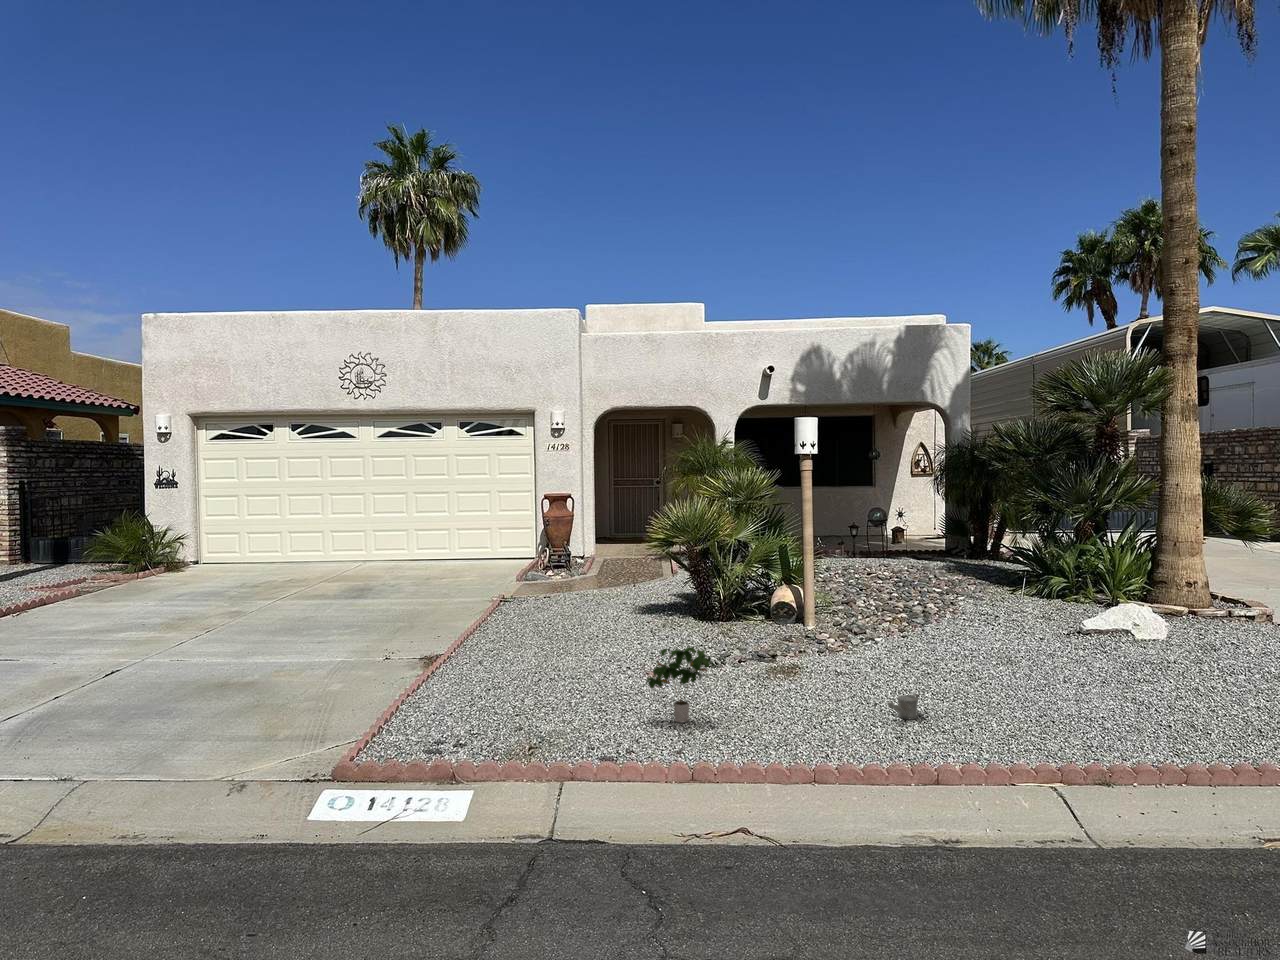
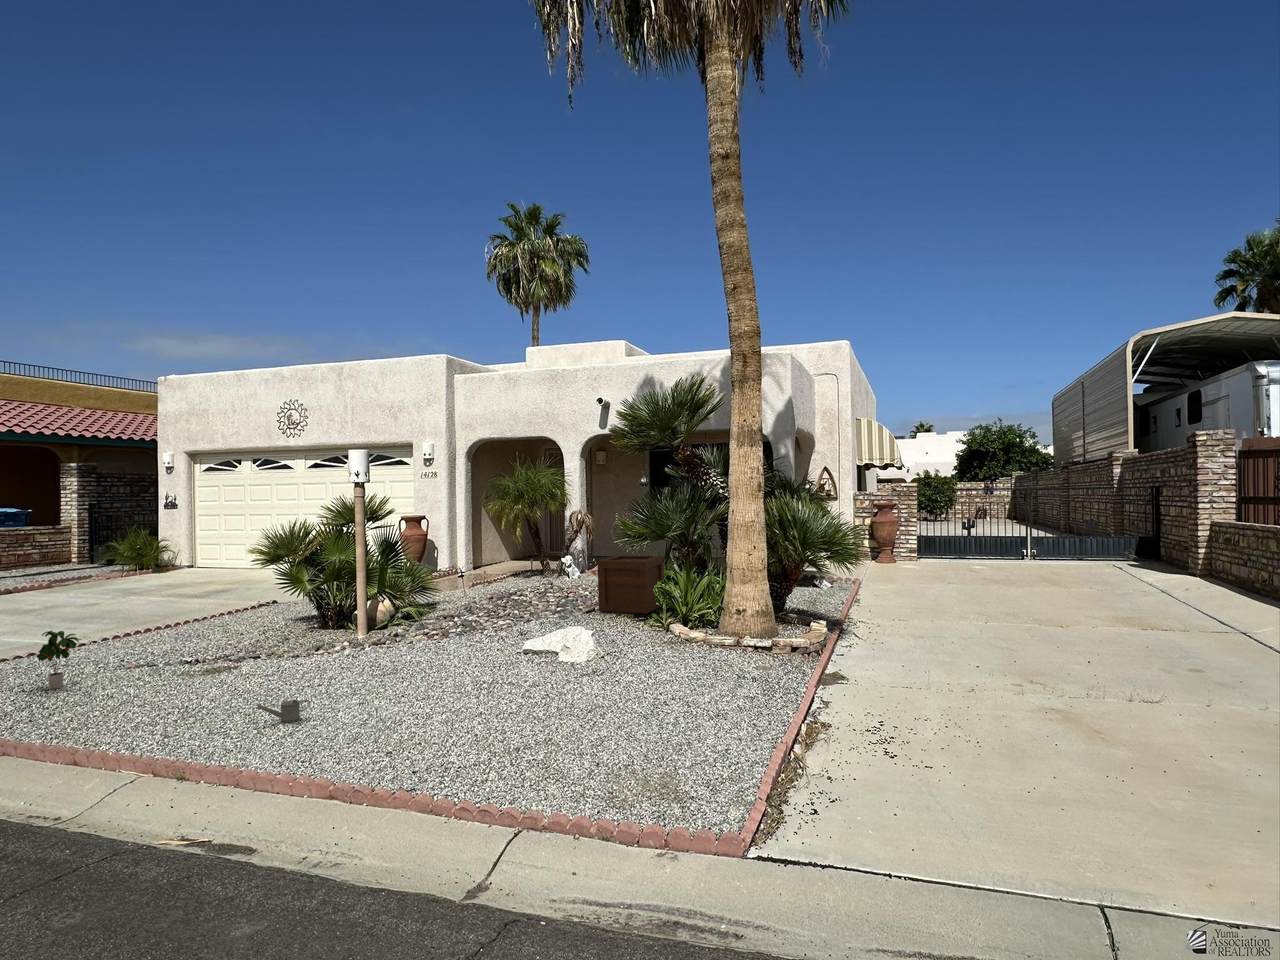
wooden crate: none [973,532,1047,592] -> present [597,555,664,614]
watering can: present [888,694,919,720] -> present [257,700,310,723]

